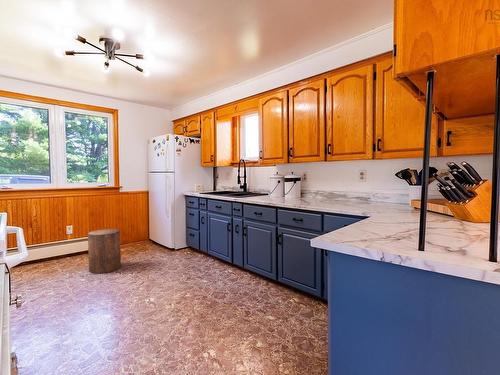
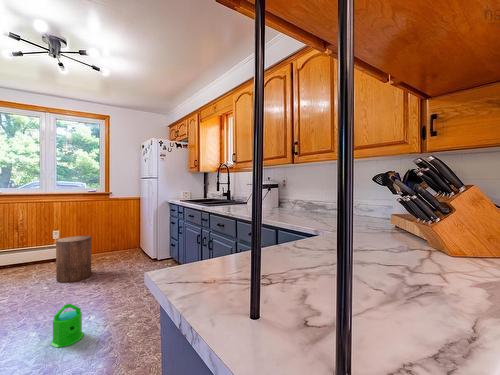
watering can: none [134,285,163,322] -> present [51,304,84,348]

